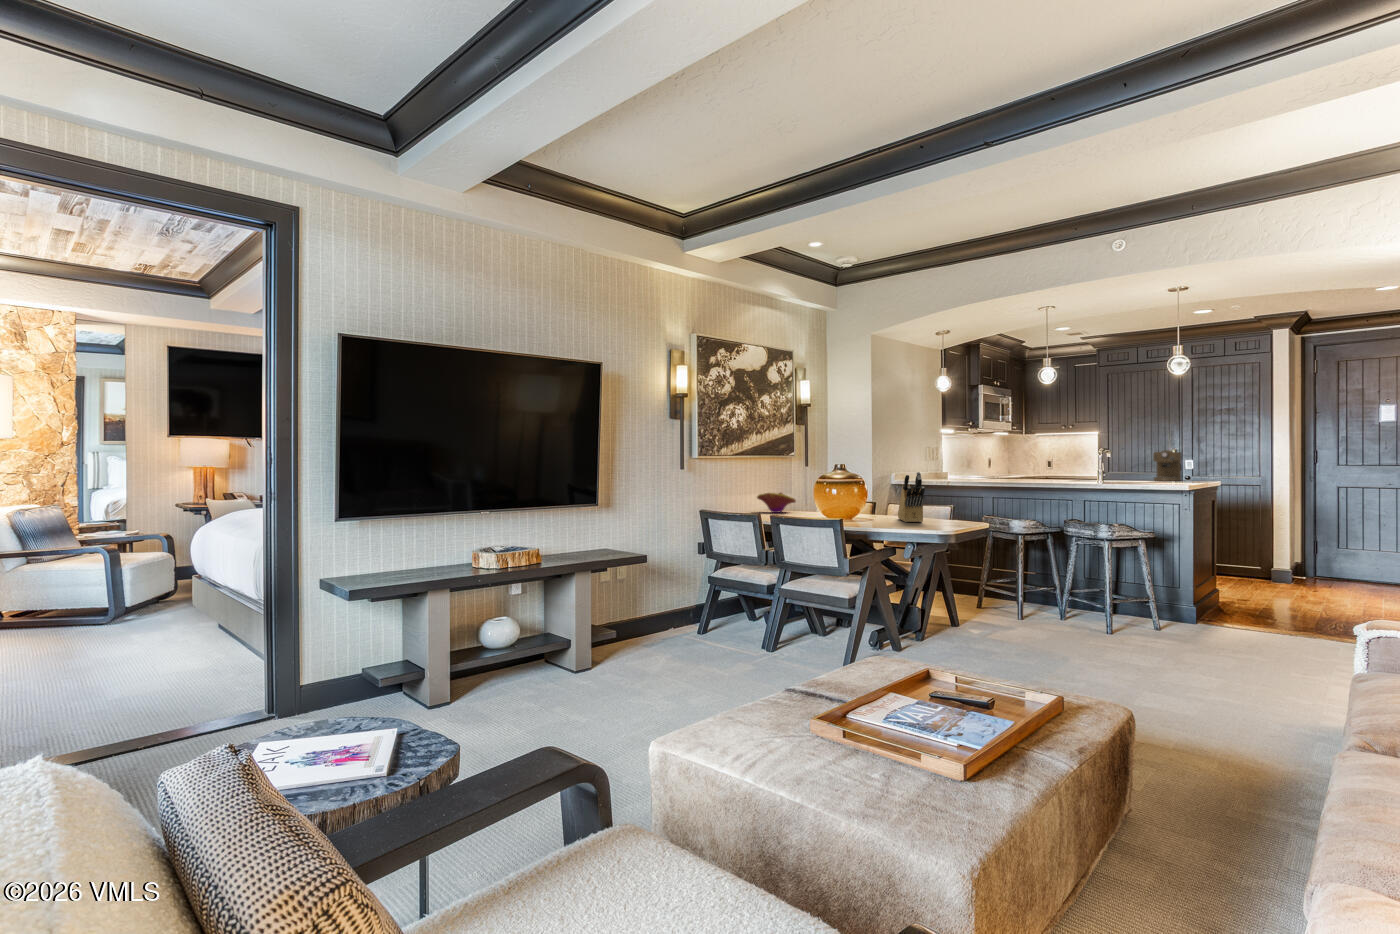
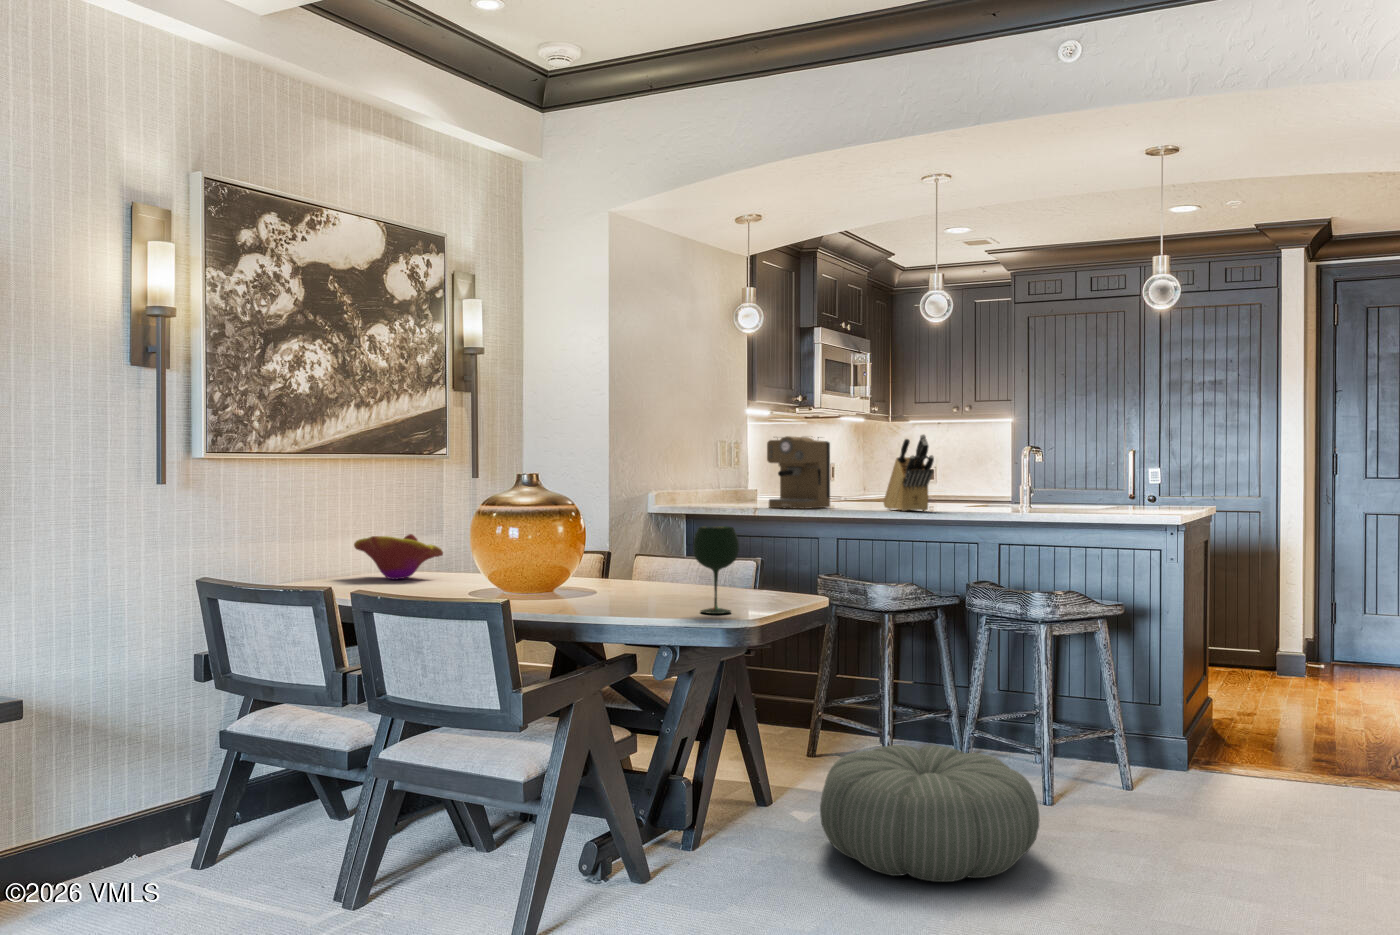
coffee maker: present [1153,450,1182,481] -> present [767,436,830,509]
knife block: present [898,472,925,522] -> present [884,434,934,511]
wine glass: none [926,488,948,528] -> present [693,526,739,614]
pouf: none [987,597,1103,657] -> present [820,745,1040,882]

